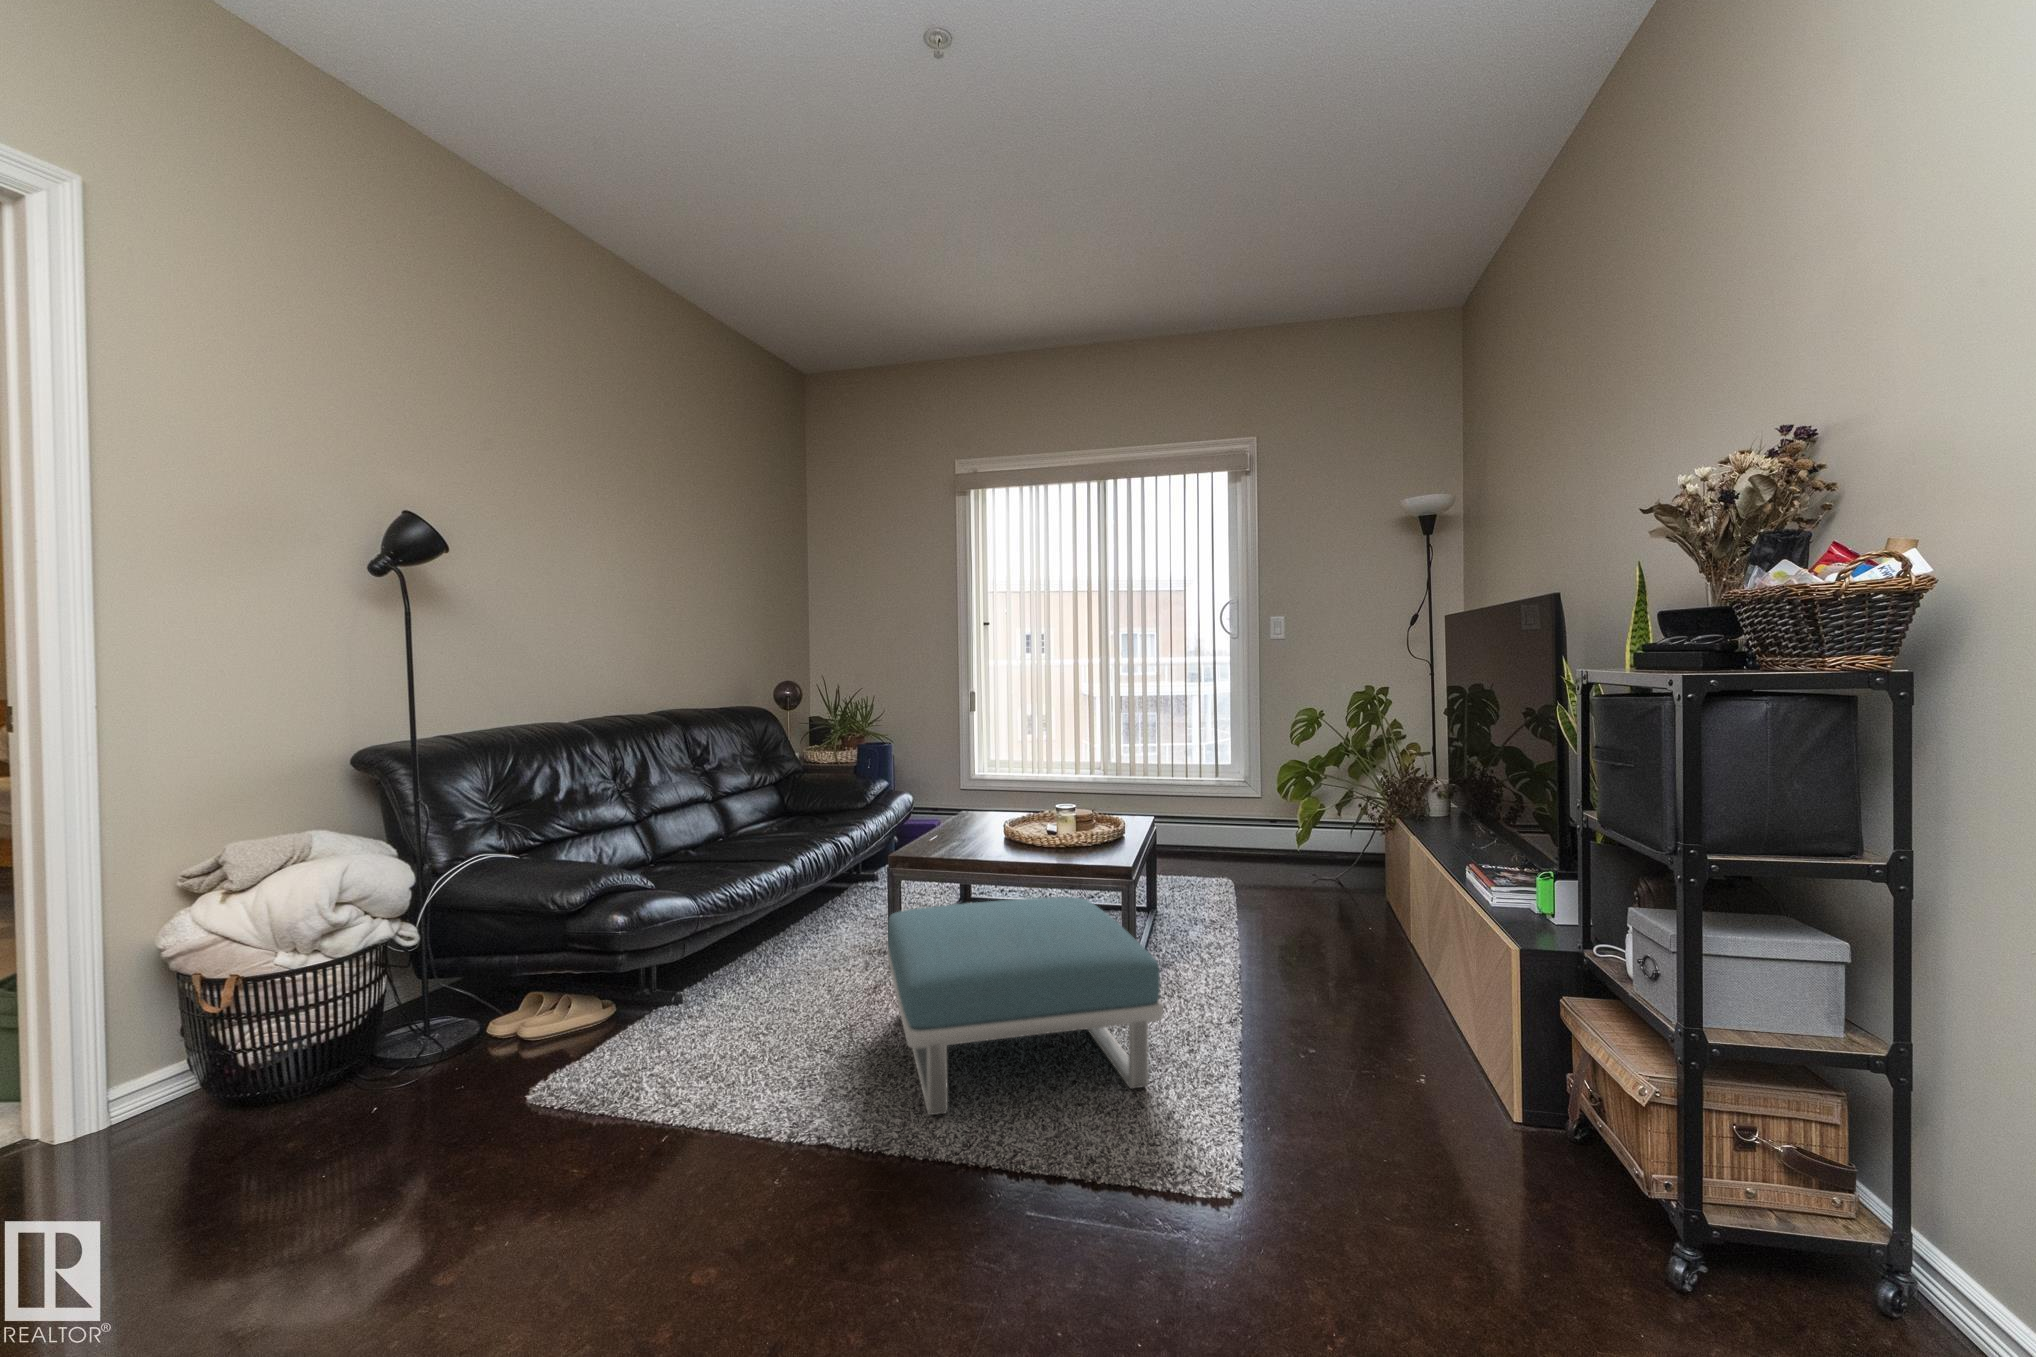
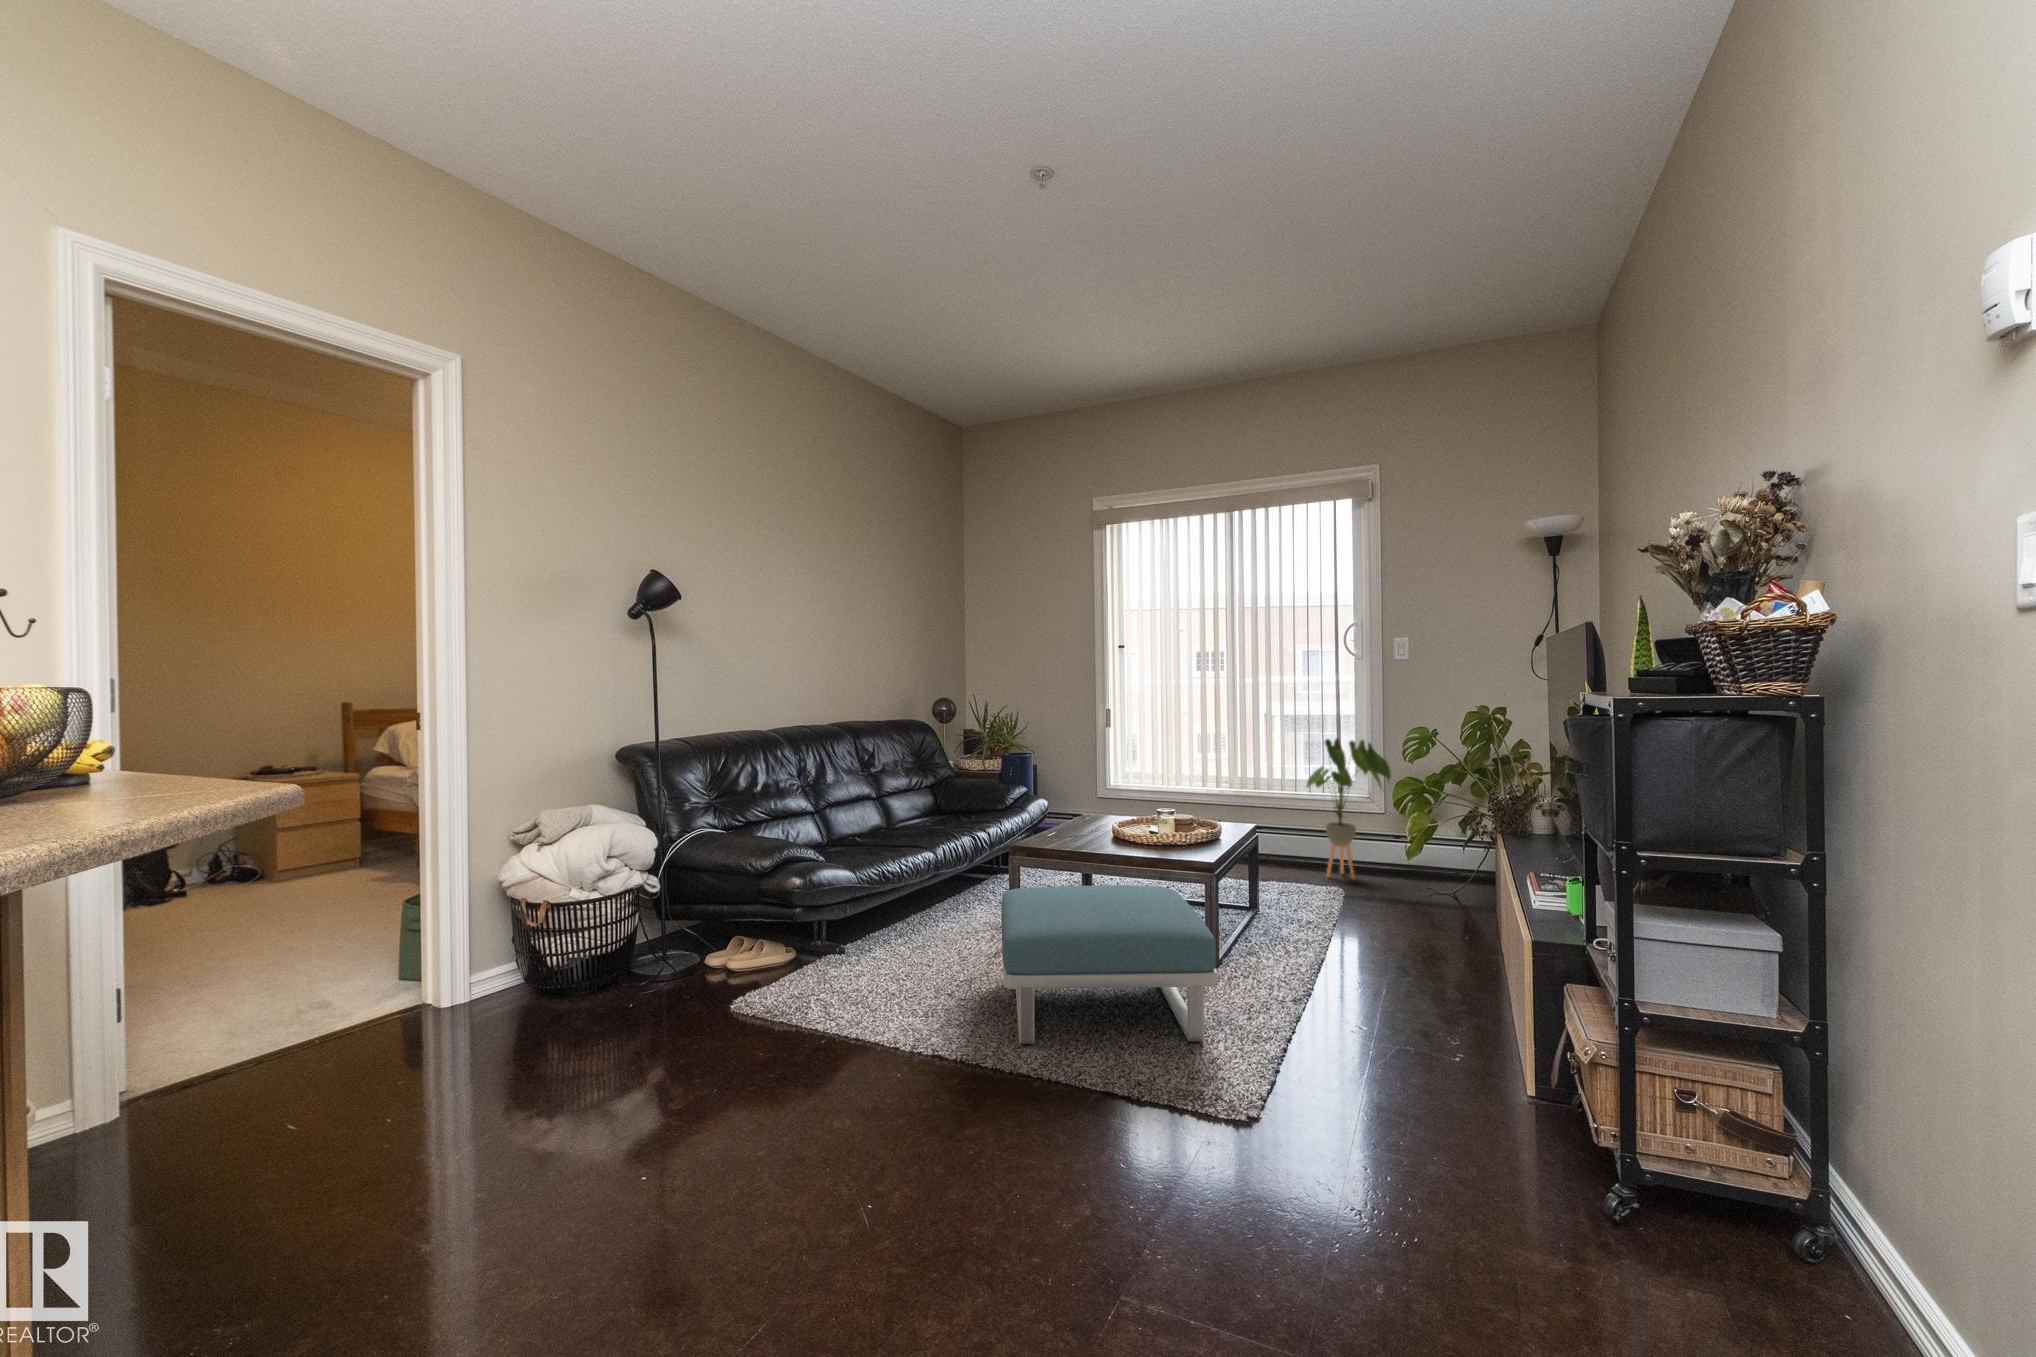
house plant: none [1187,721,1275,866] -> present [1307,739,1391,879]

